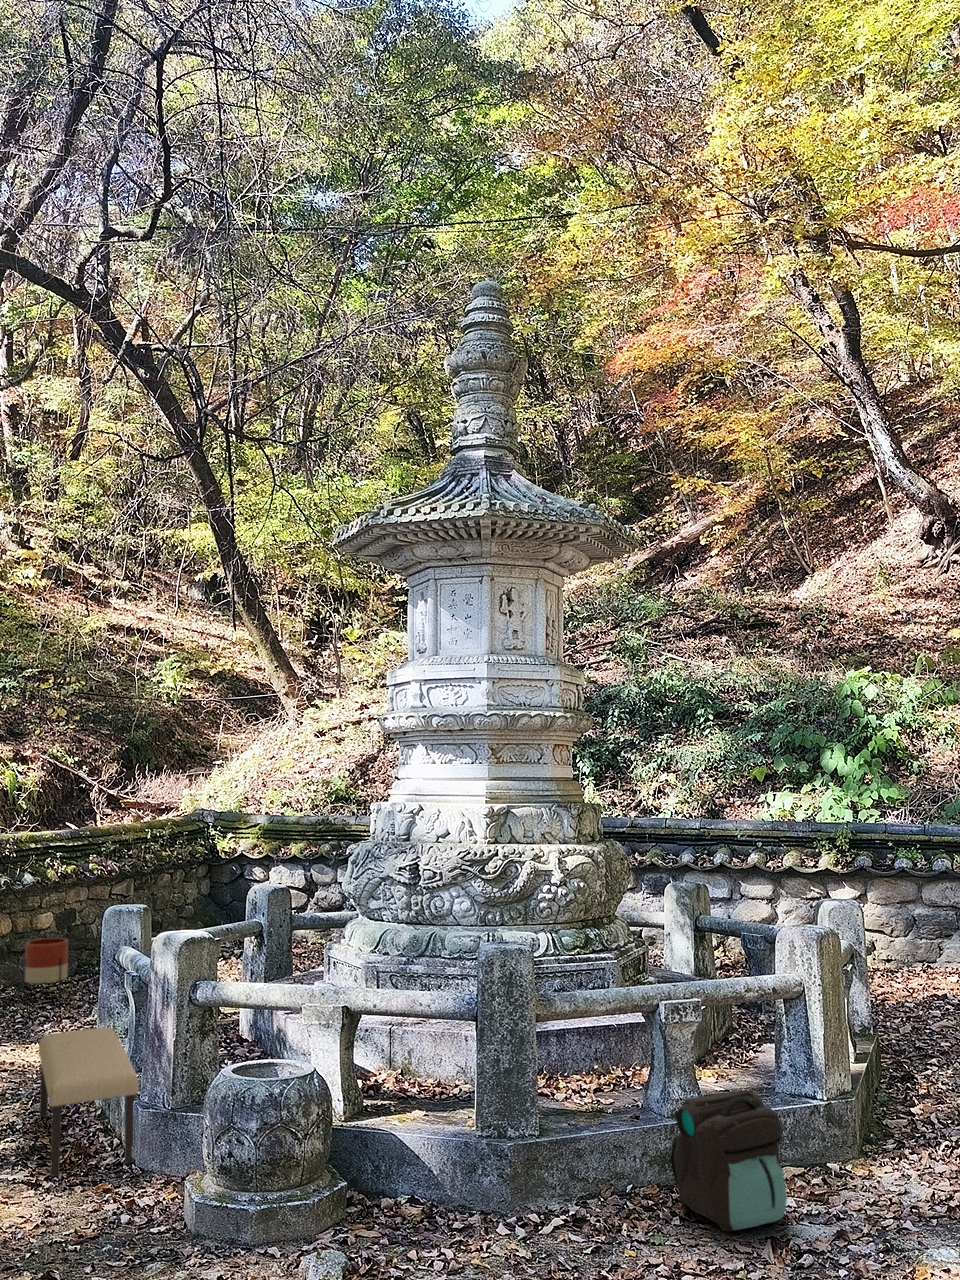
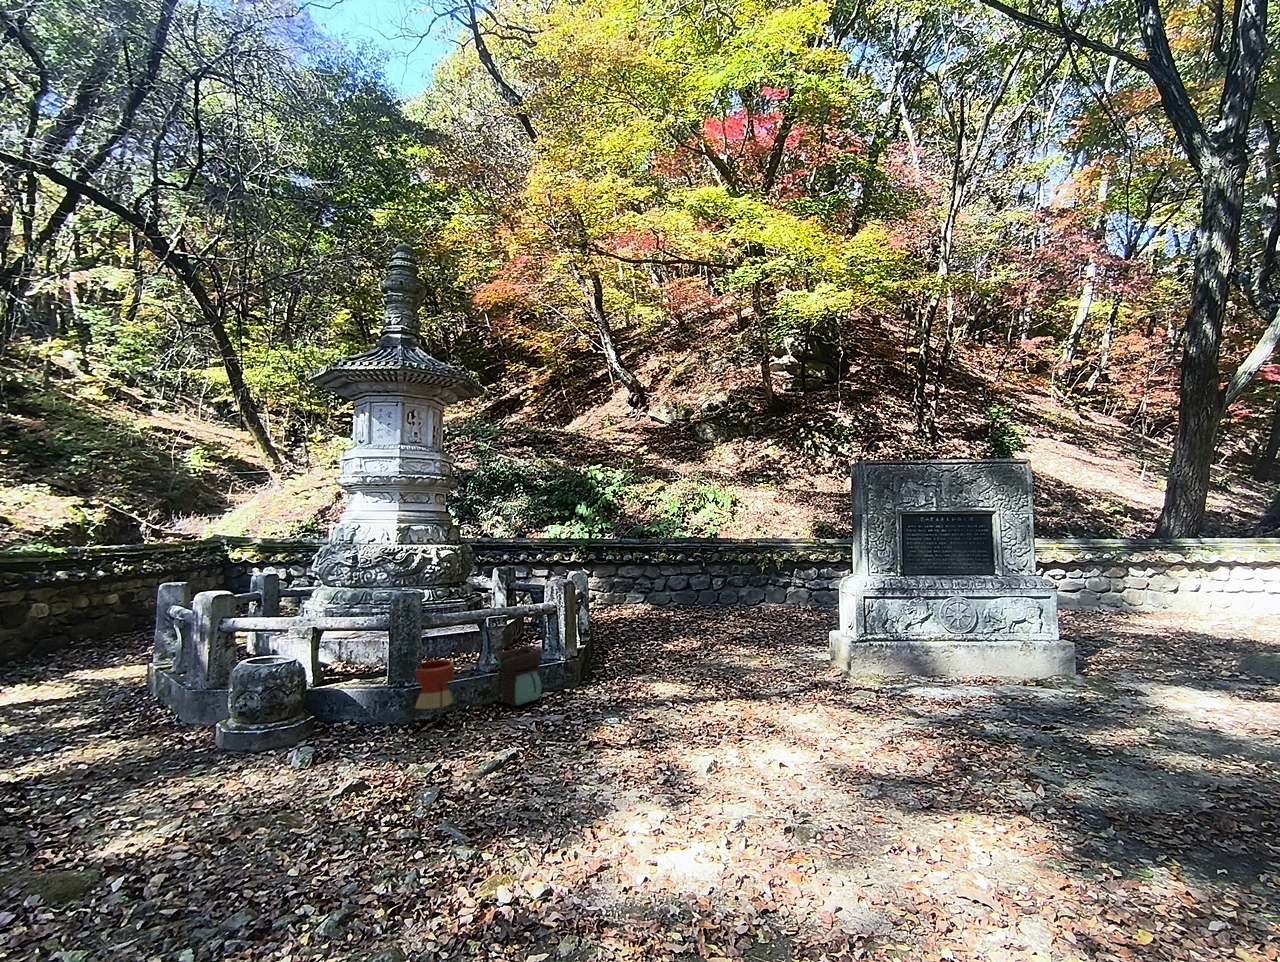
planter: present [23,938,68,998] -> present [415,660,454,724]
bench: present [39,1028,139,1176] -> none [97,658,179,739]

